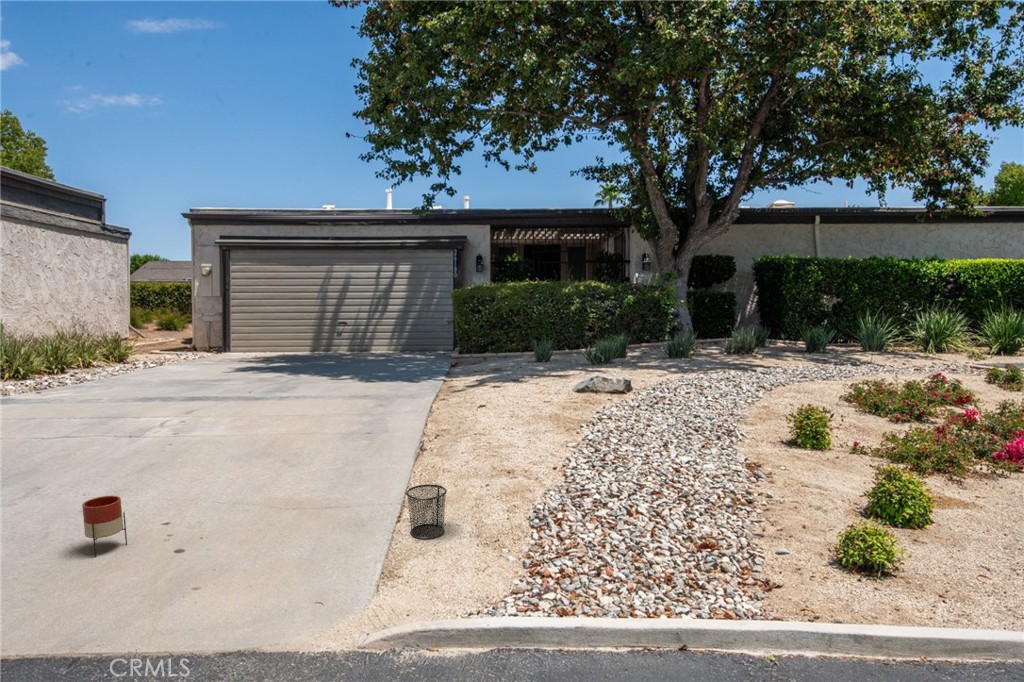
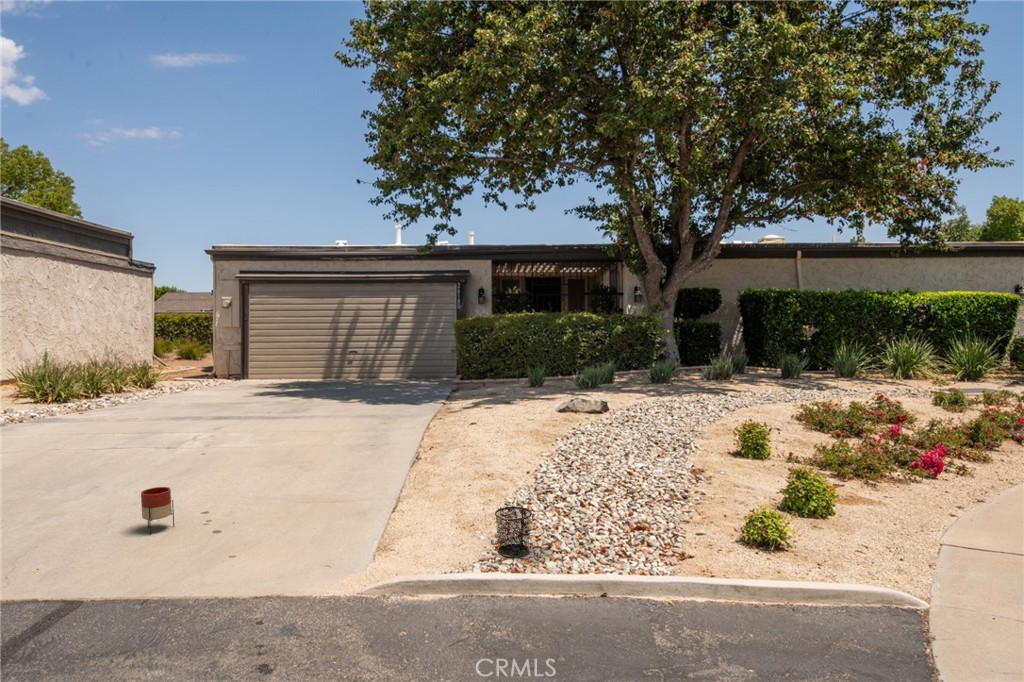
waste bin: present [406,484,447,539] -> present [495,507,532,558]

